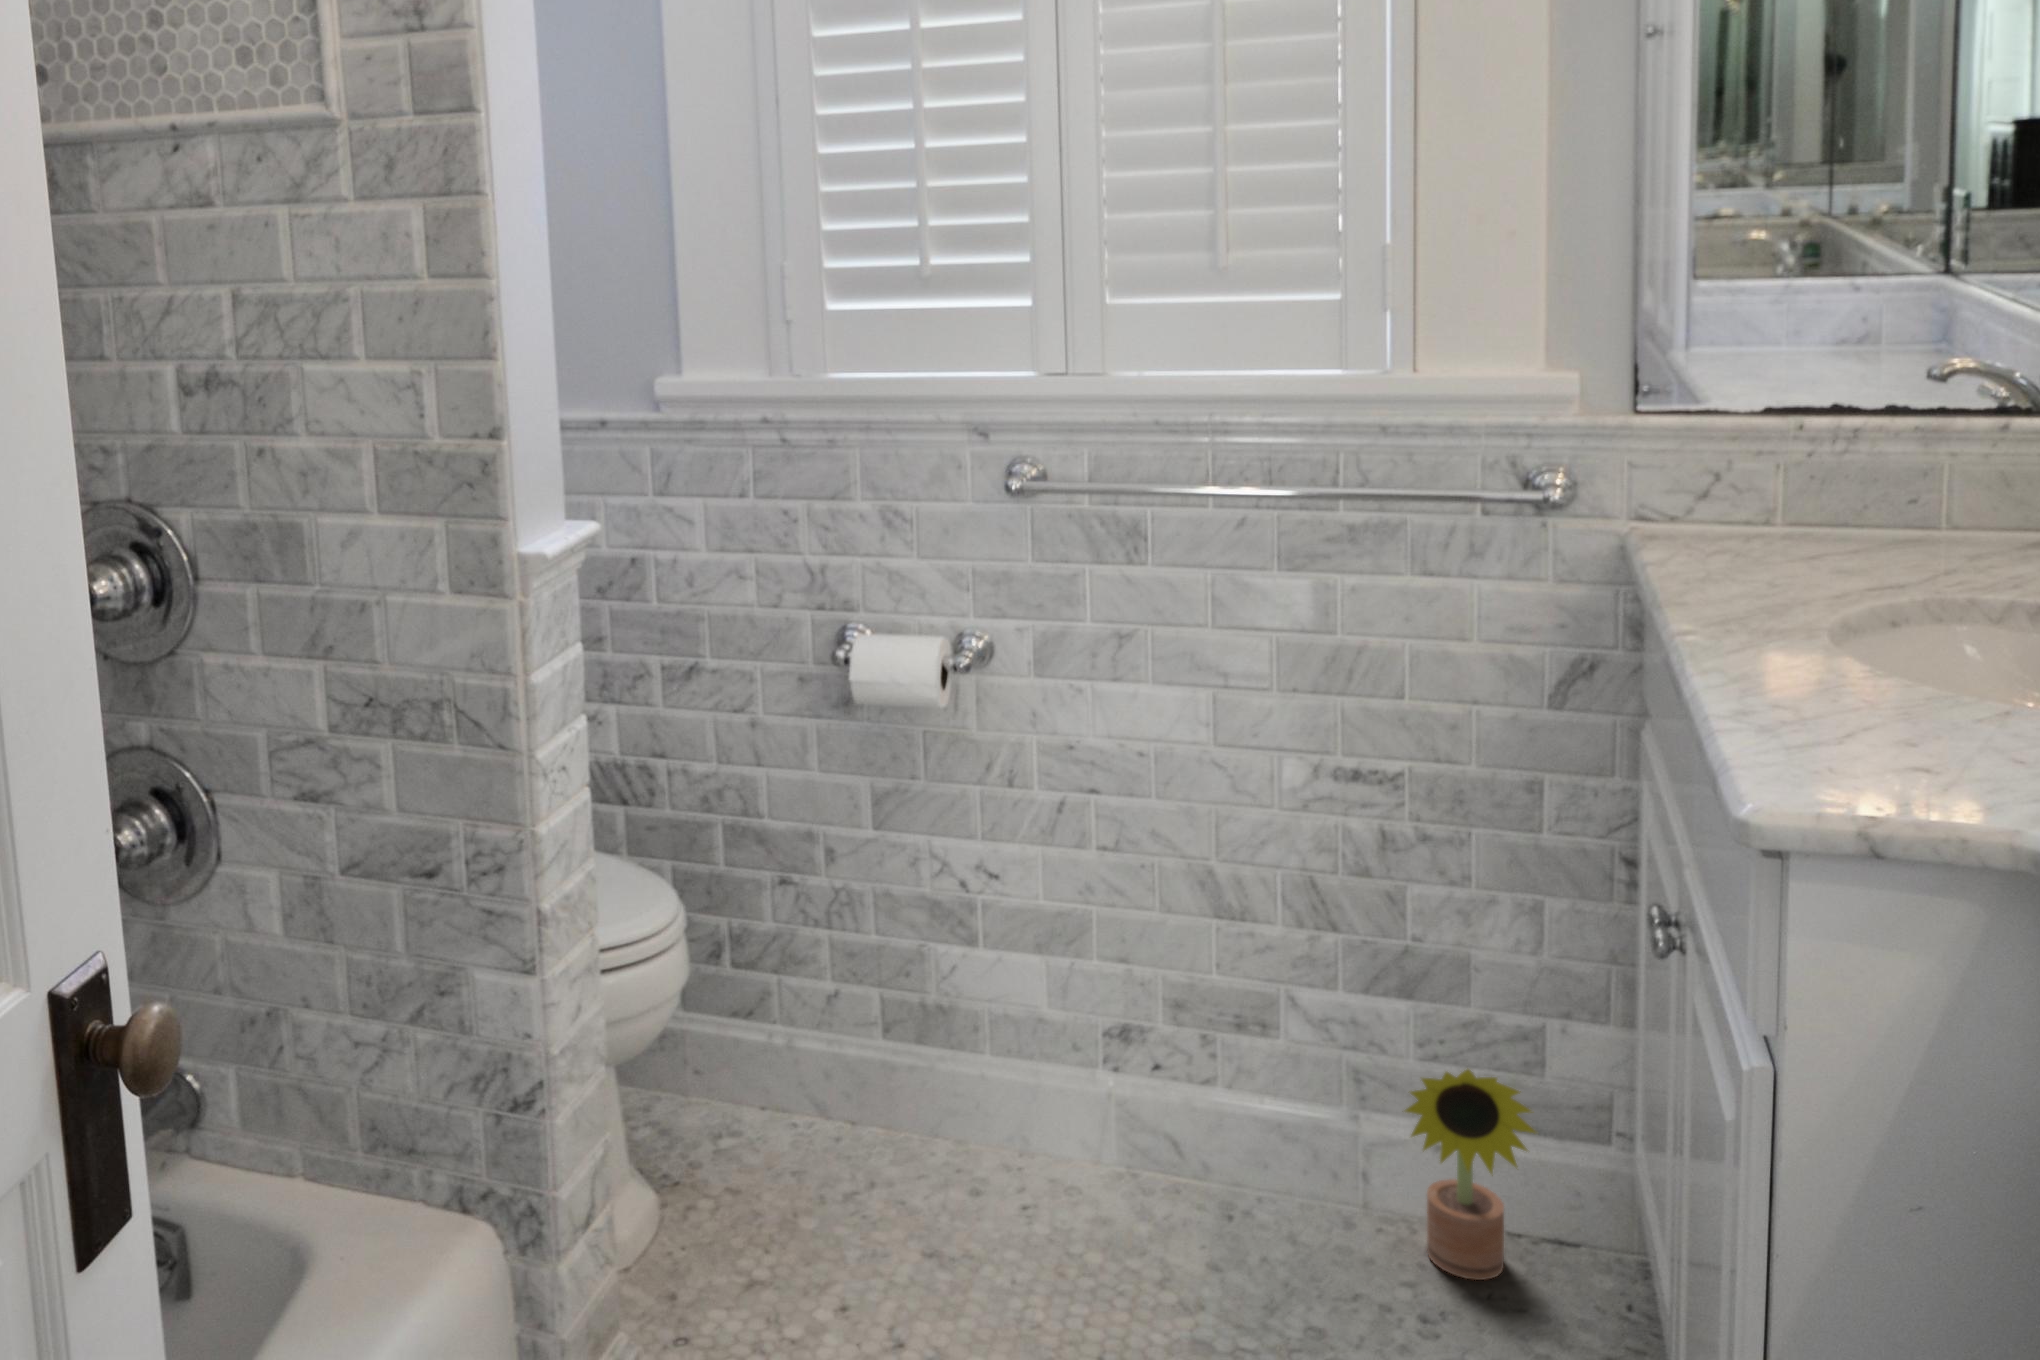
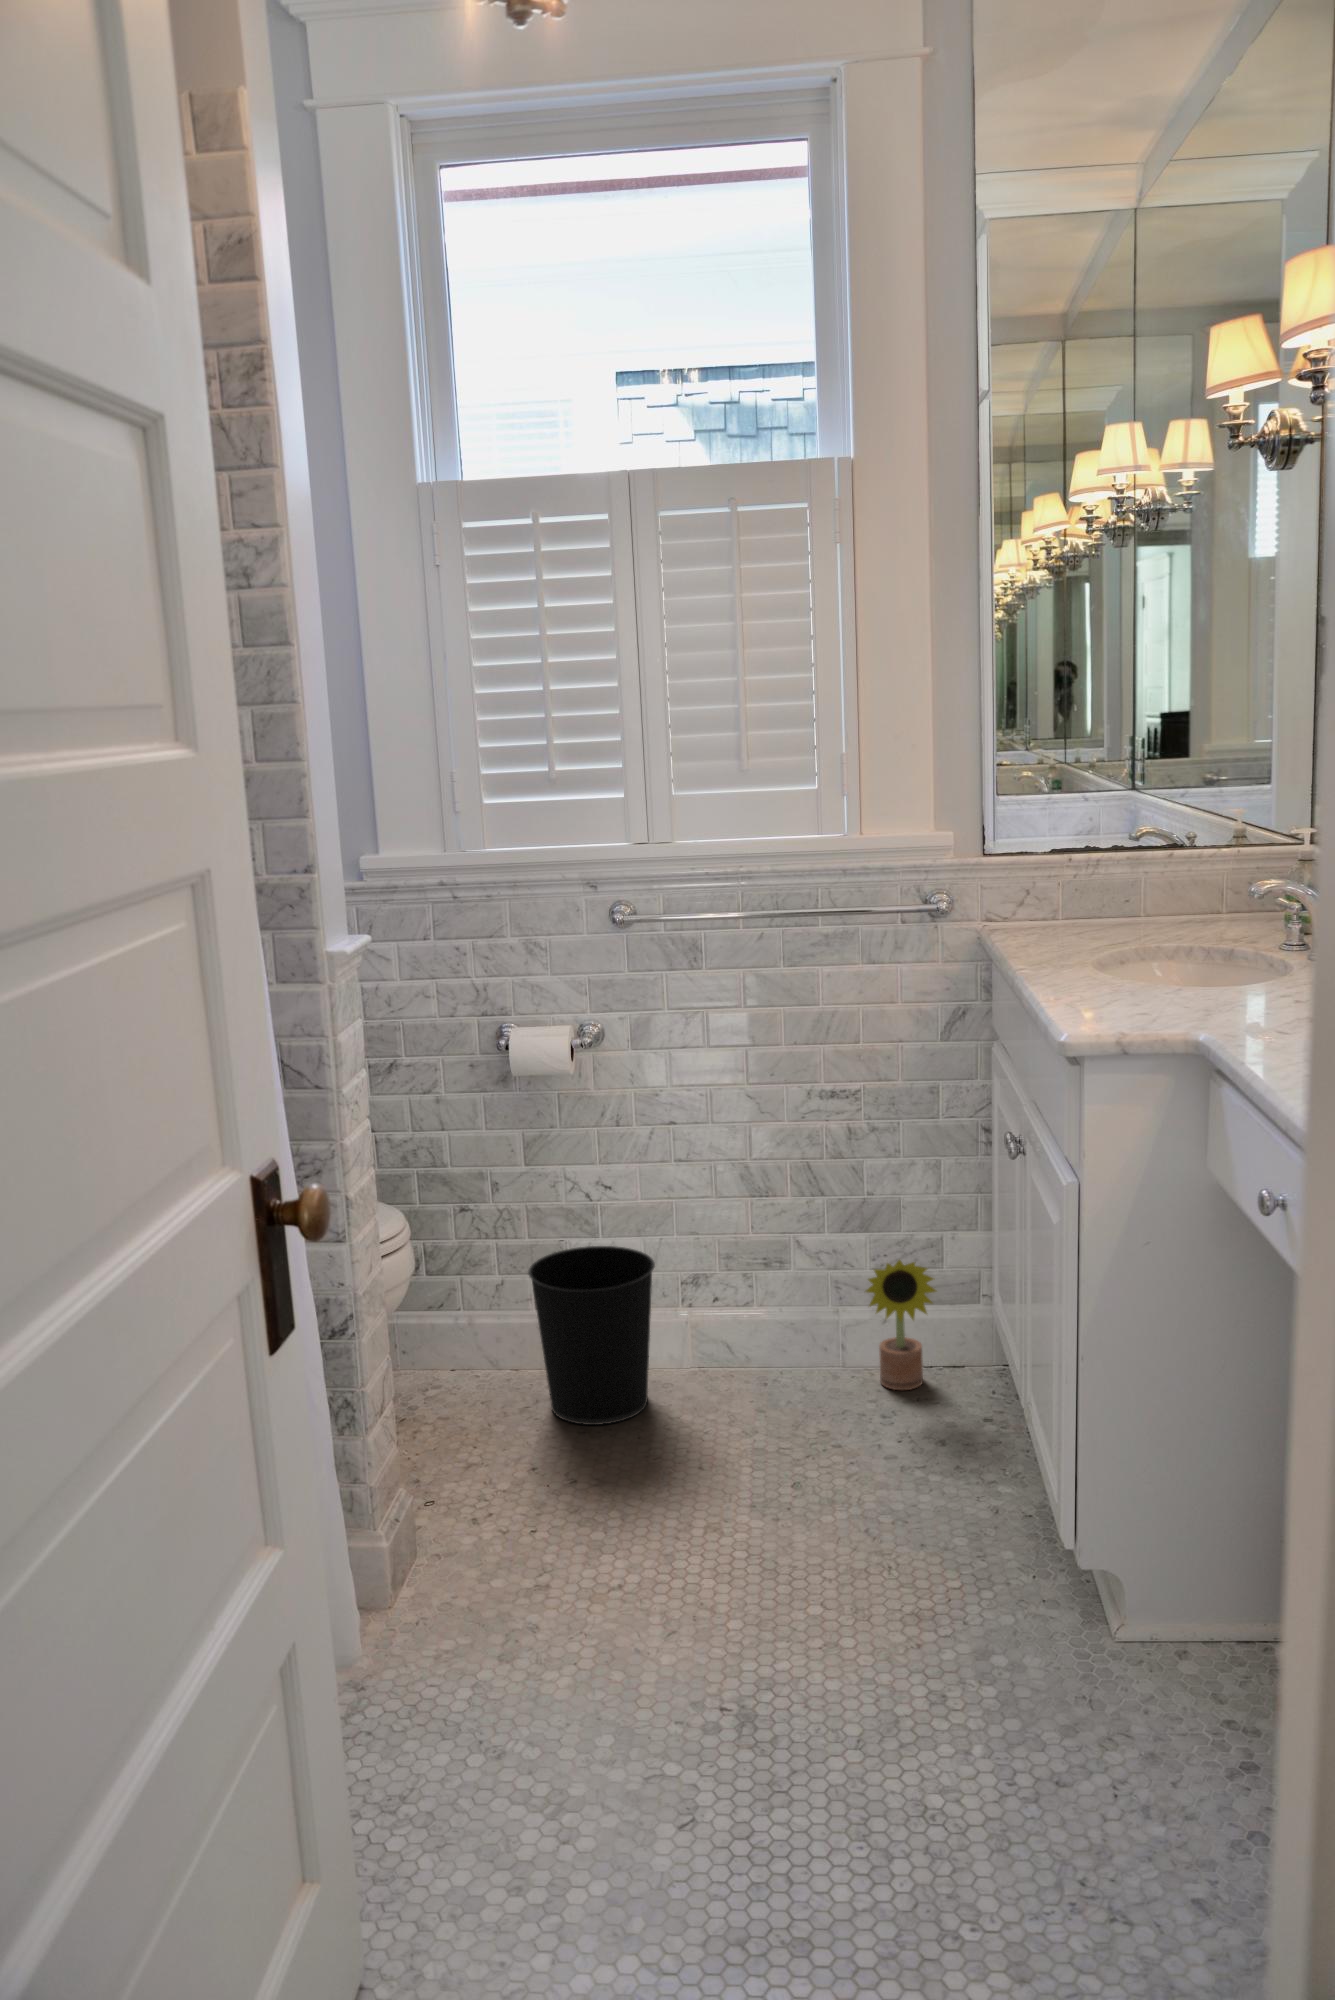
wastebasket: none [860,958,1054,1252] -> present [528,1246,655,1425]

